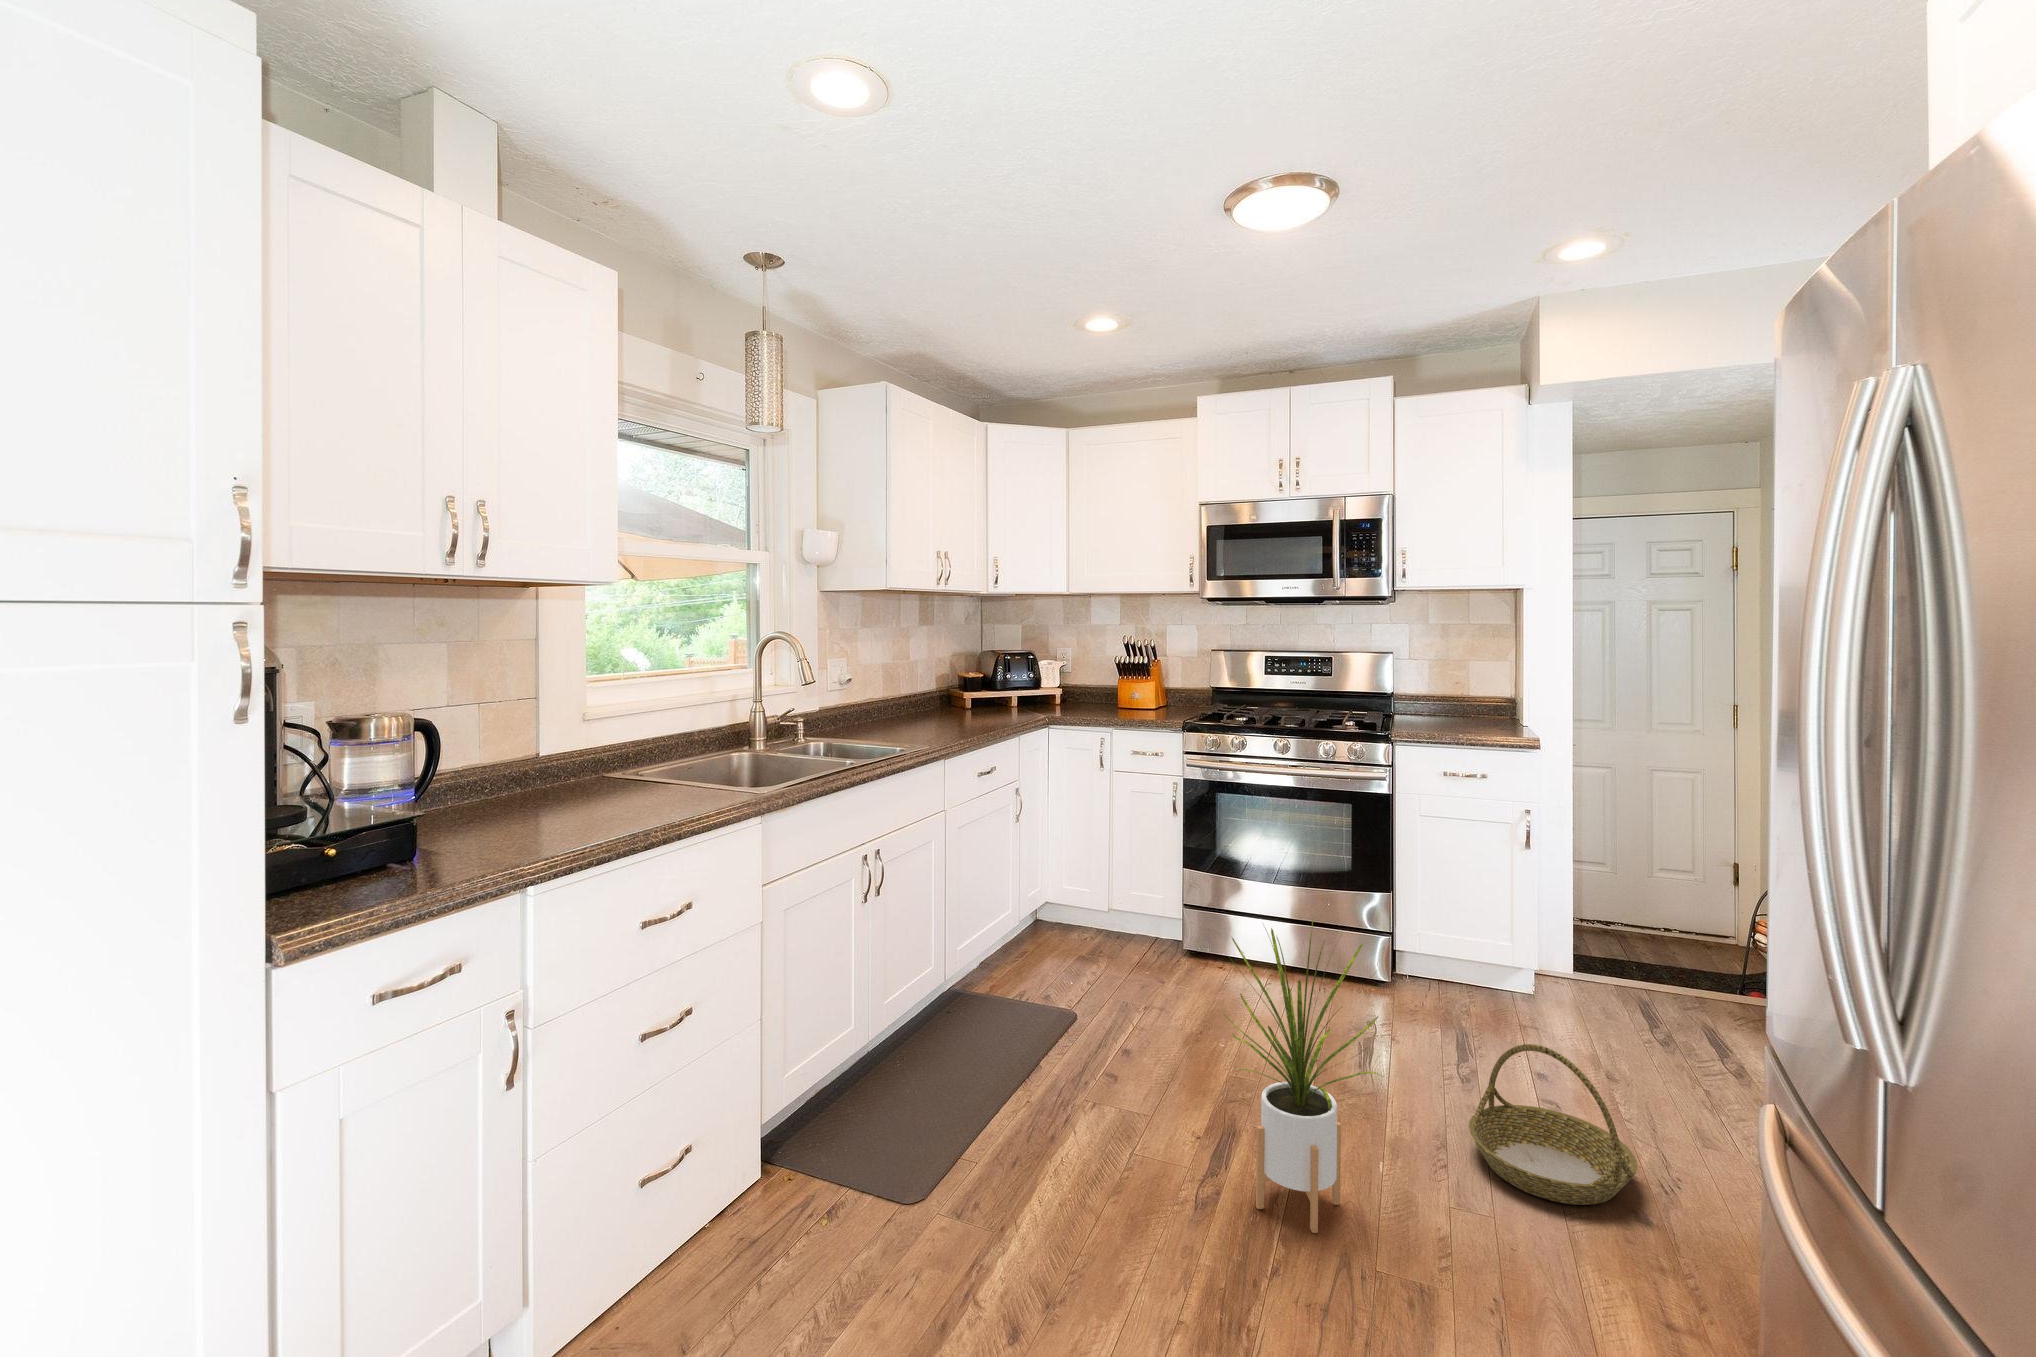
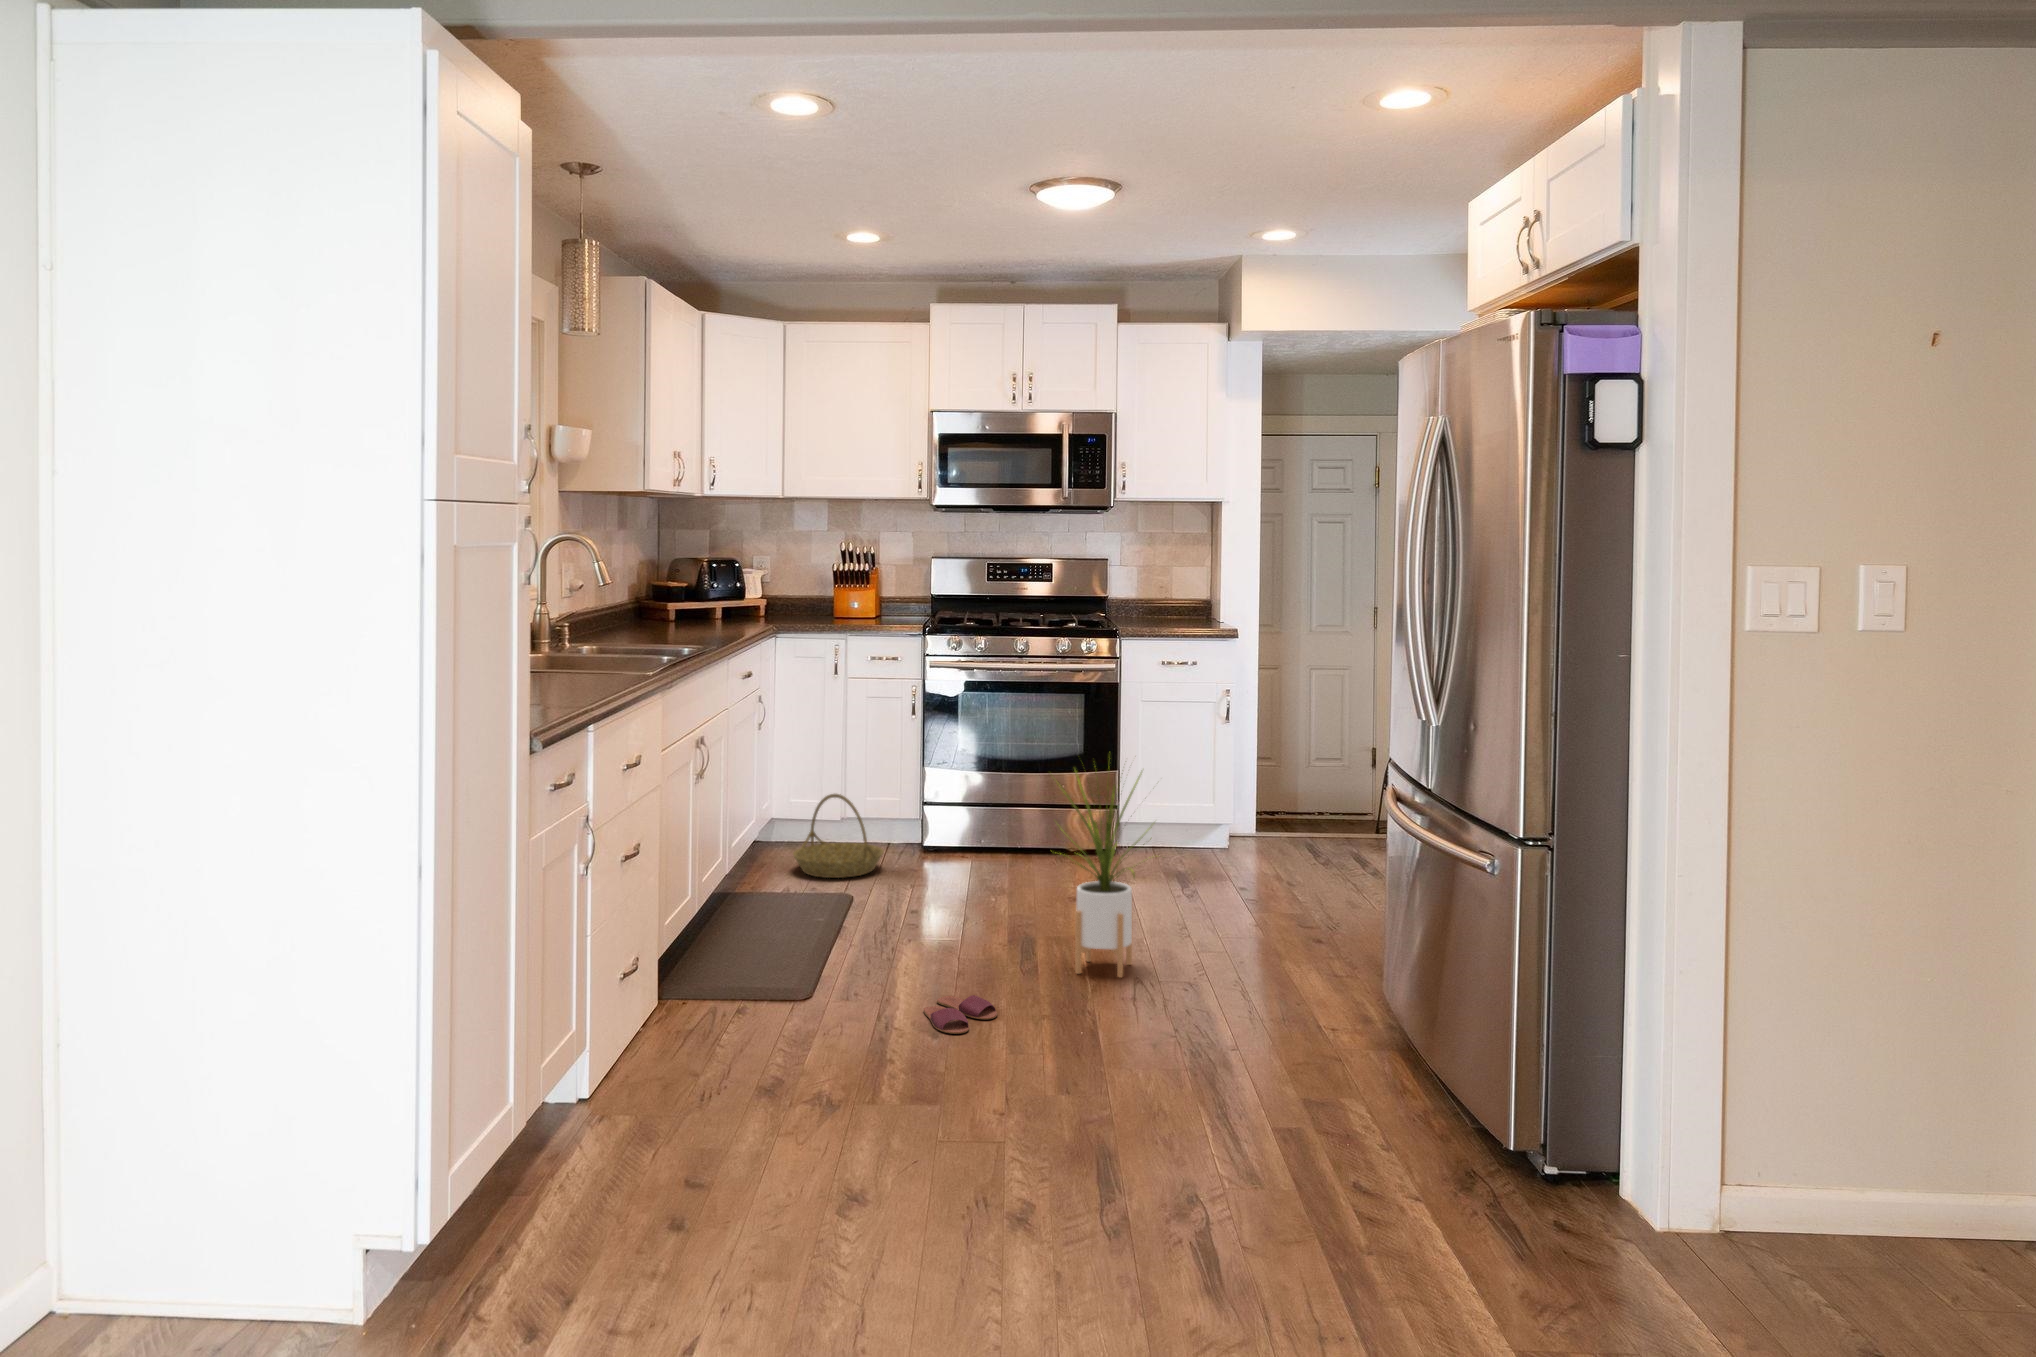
basket: present [1469,1044,1637,1205] -> present [793,794,884,878]
slippers: none [1015,1221,1111,1320] -> present [924,995,997,1034]

